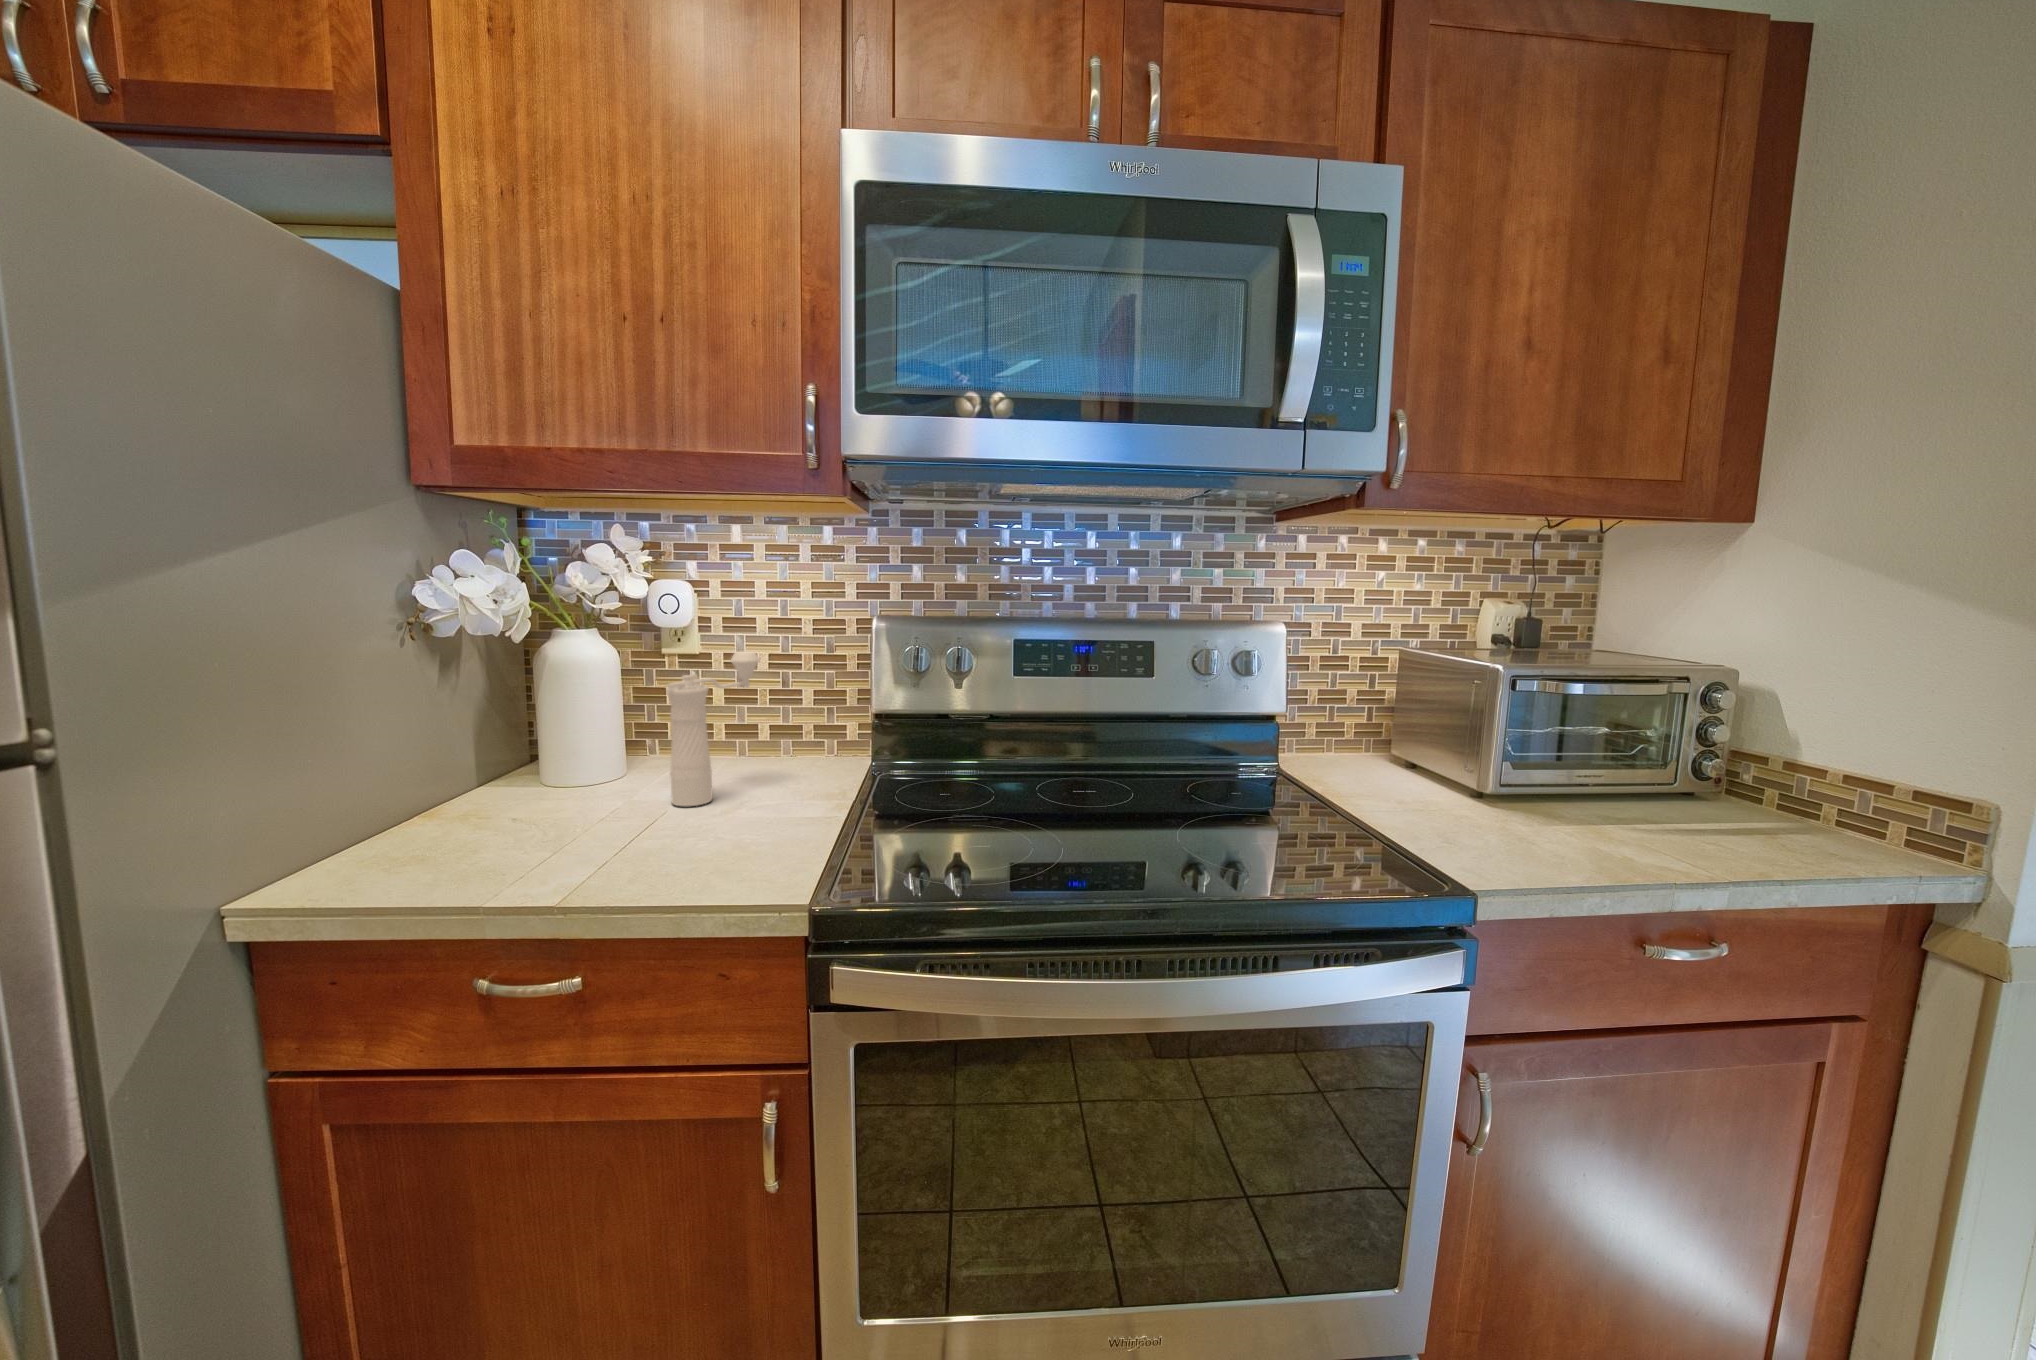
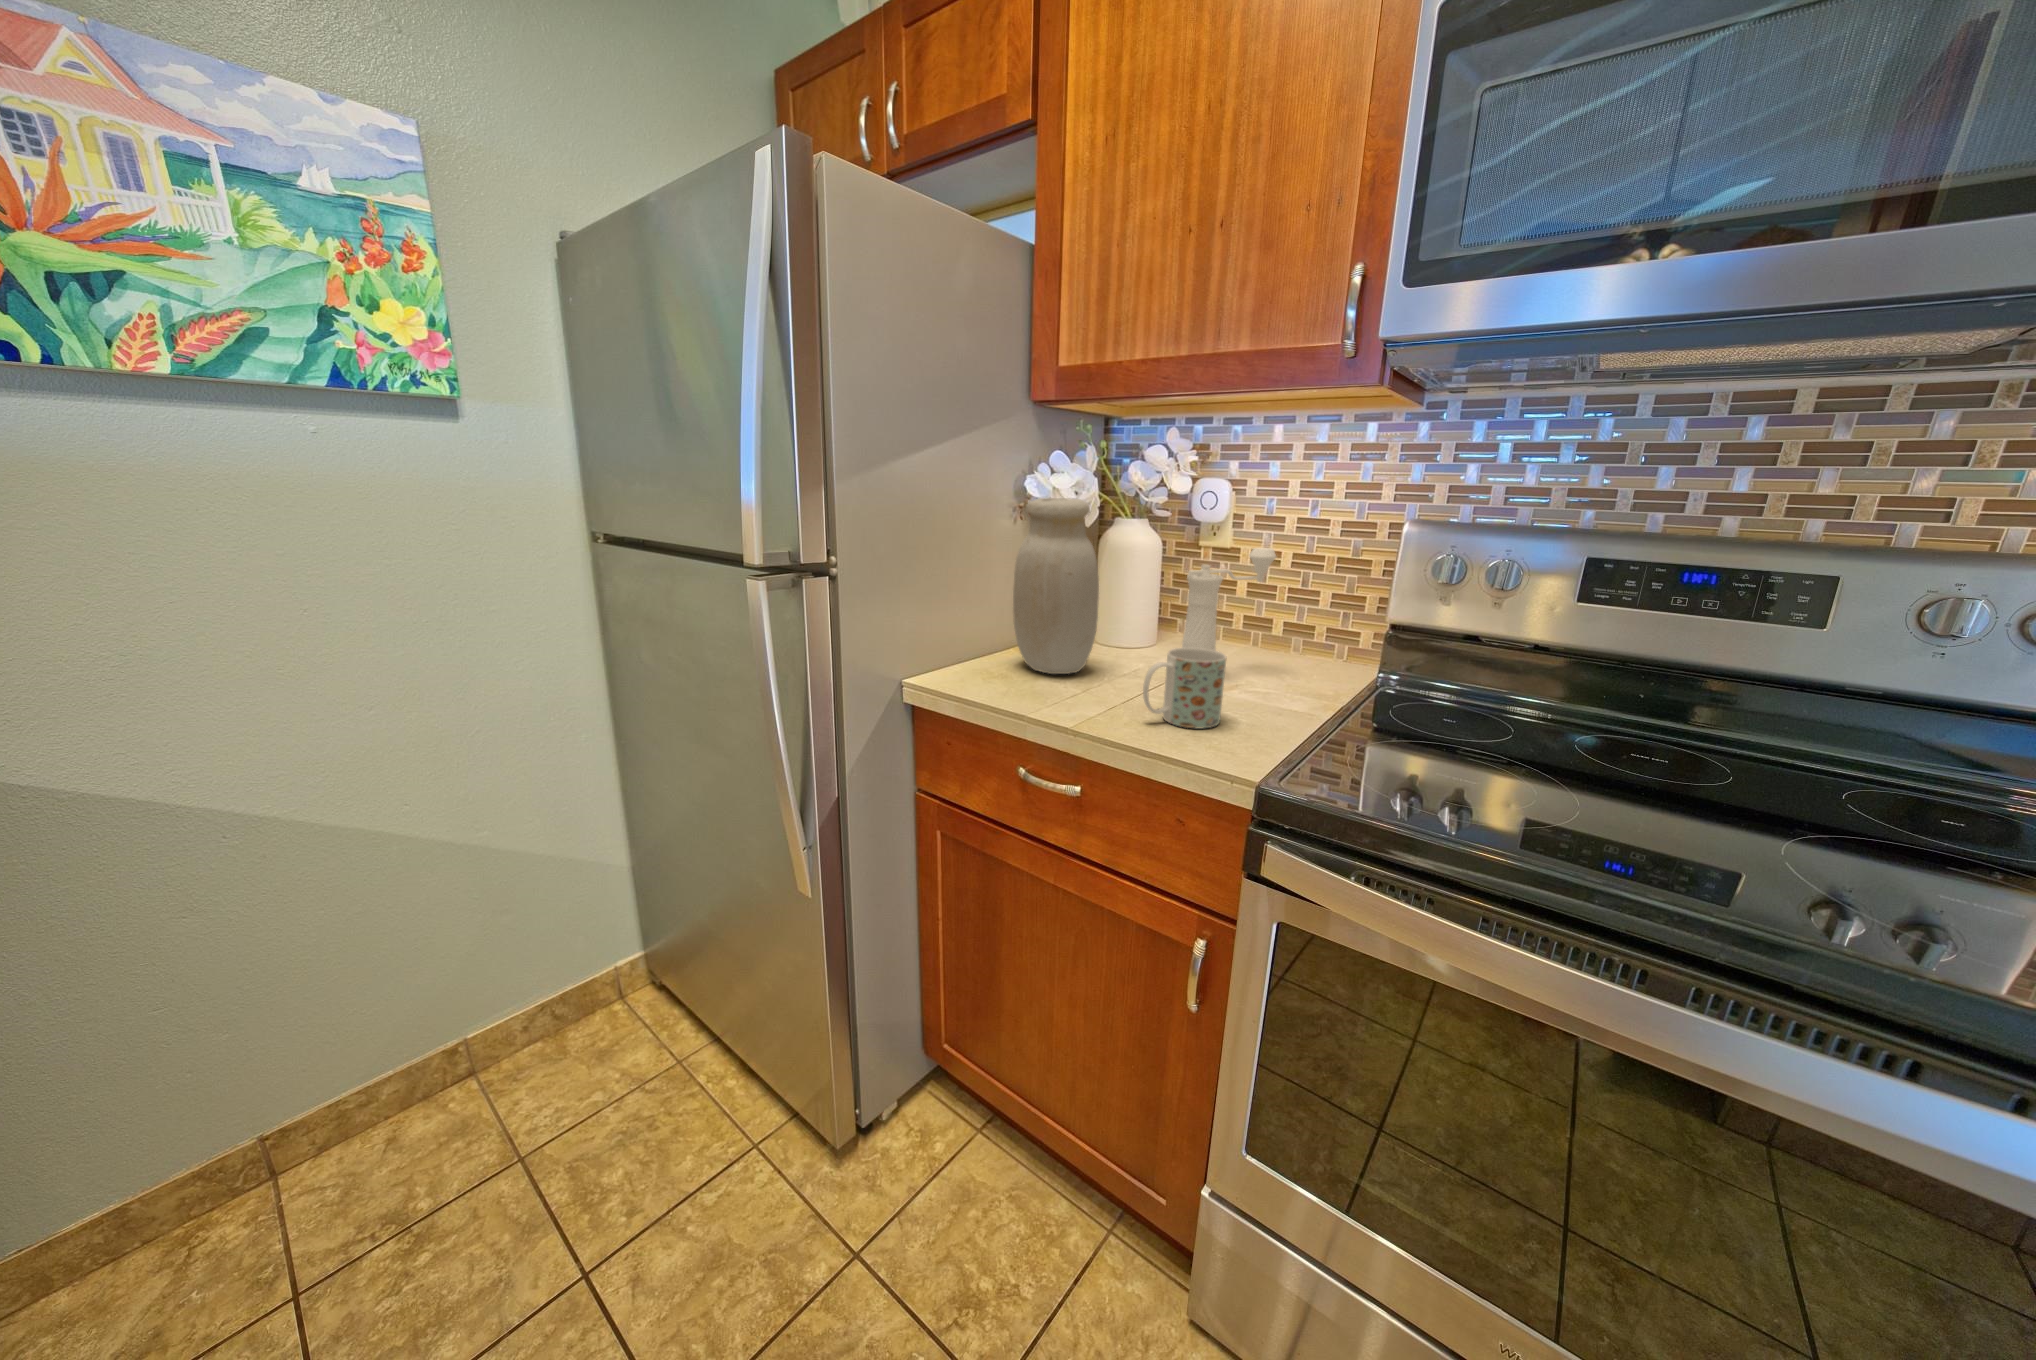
jar: none [415,608,554,838] -> present [1013,498,1099,674]
mug: none [647,769,742,864] -> present [1143,647,1227,728]

